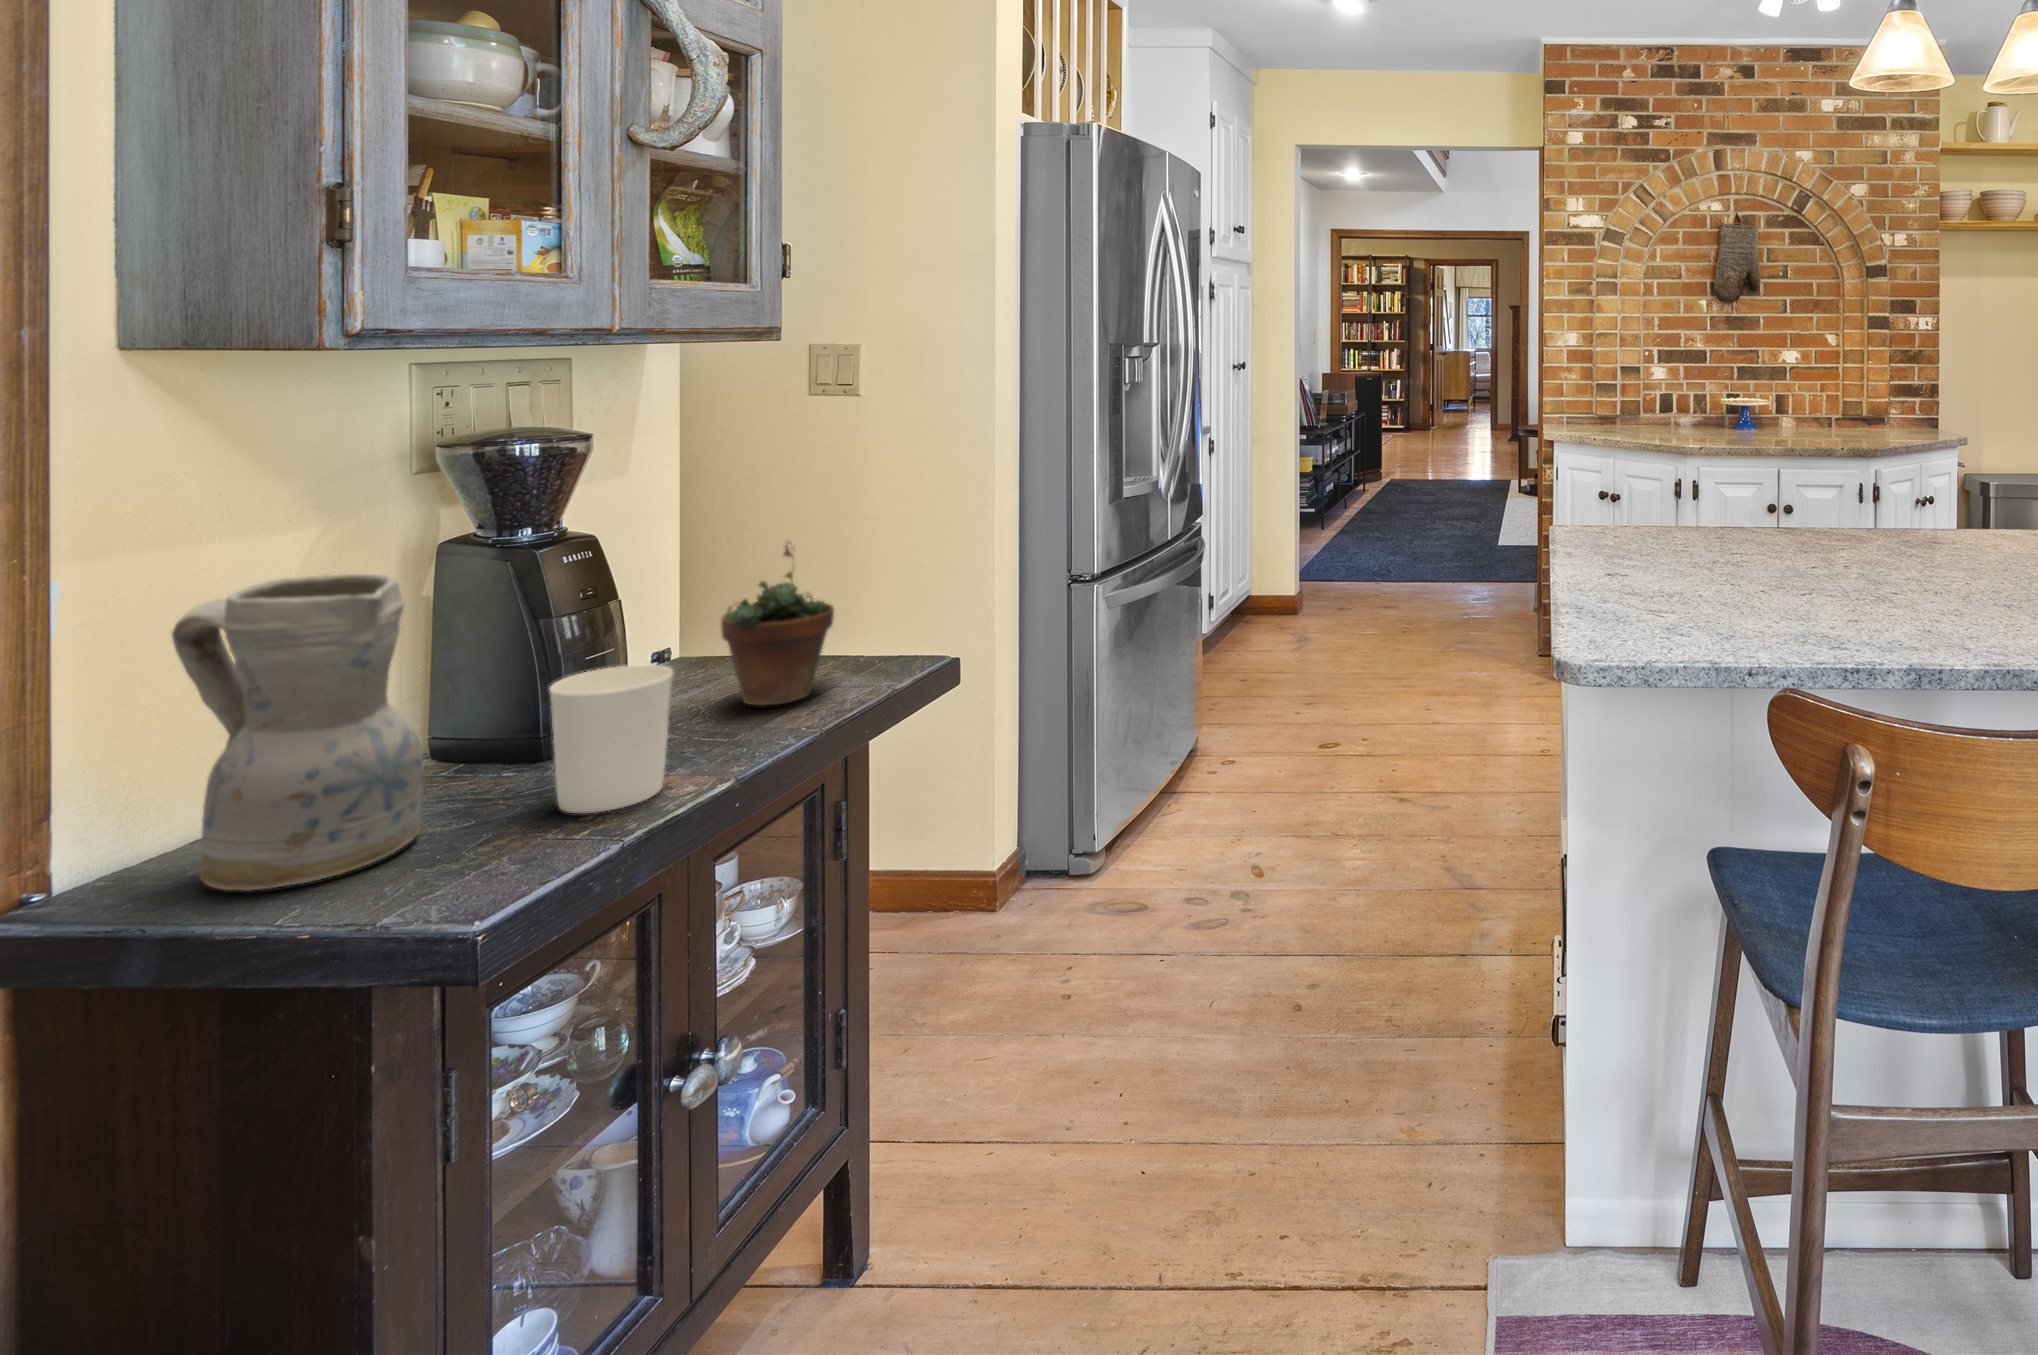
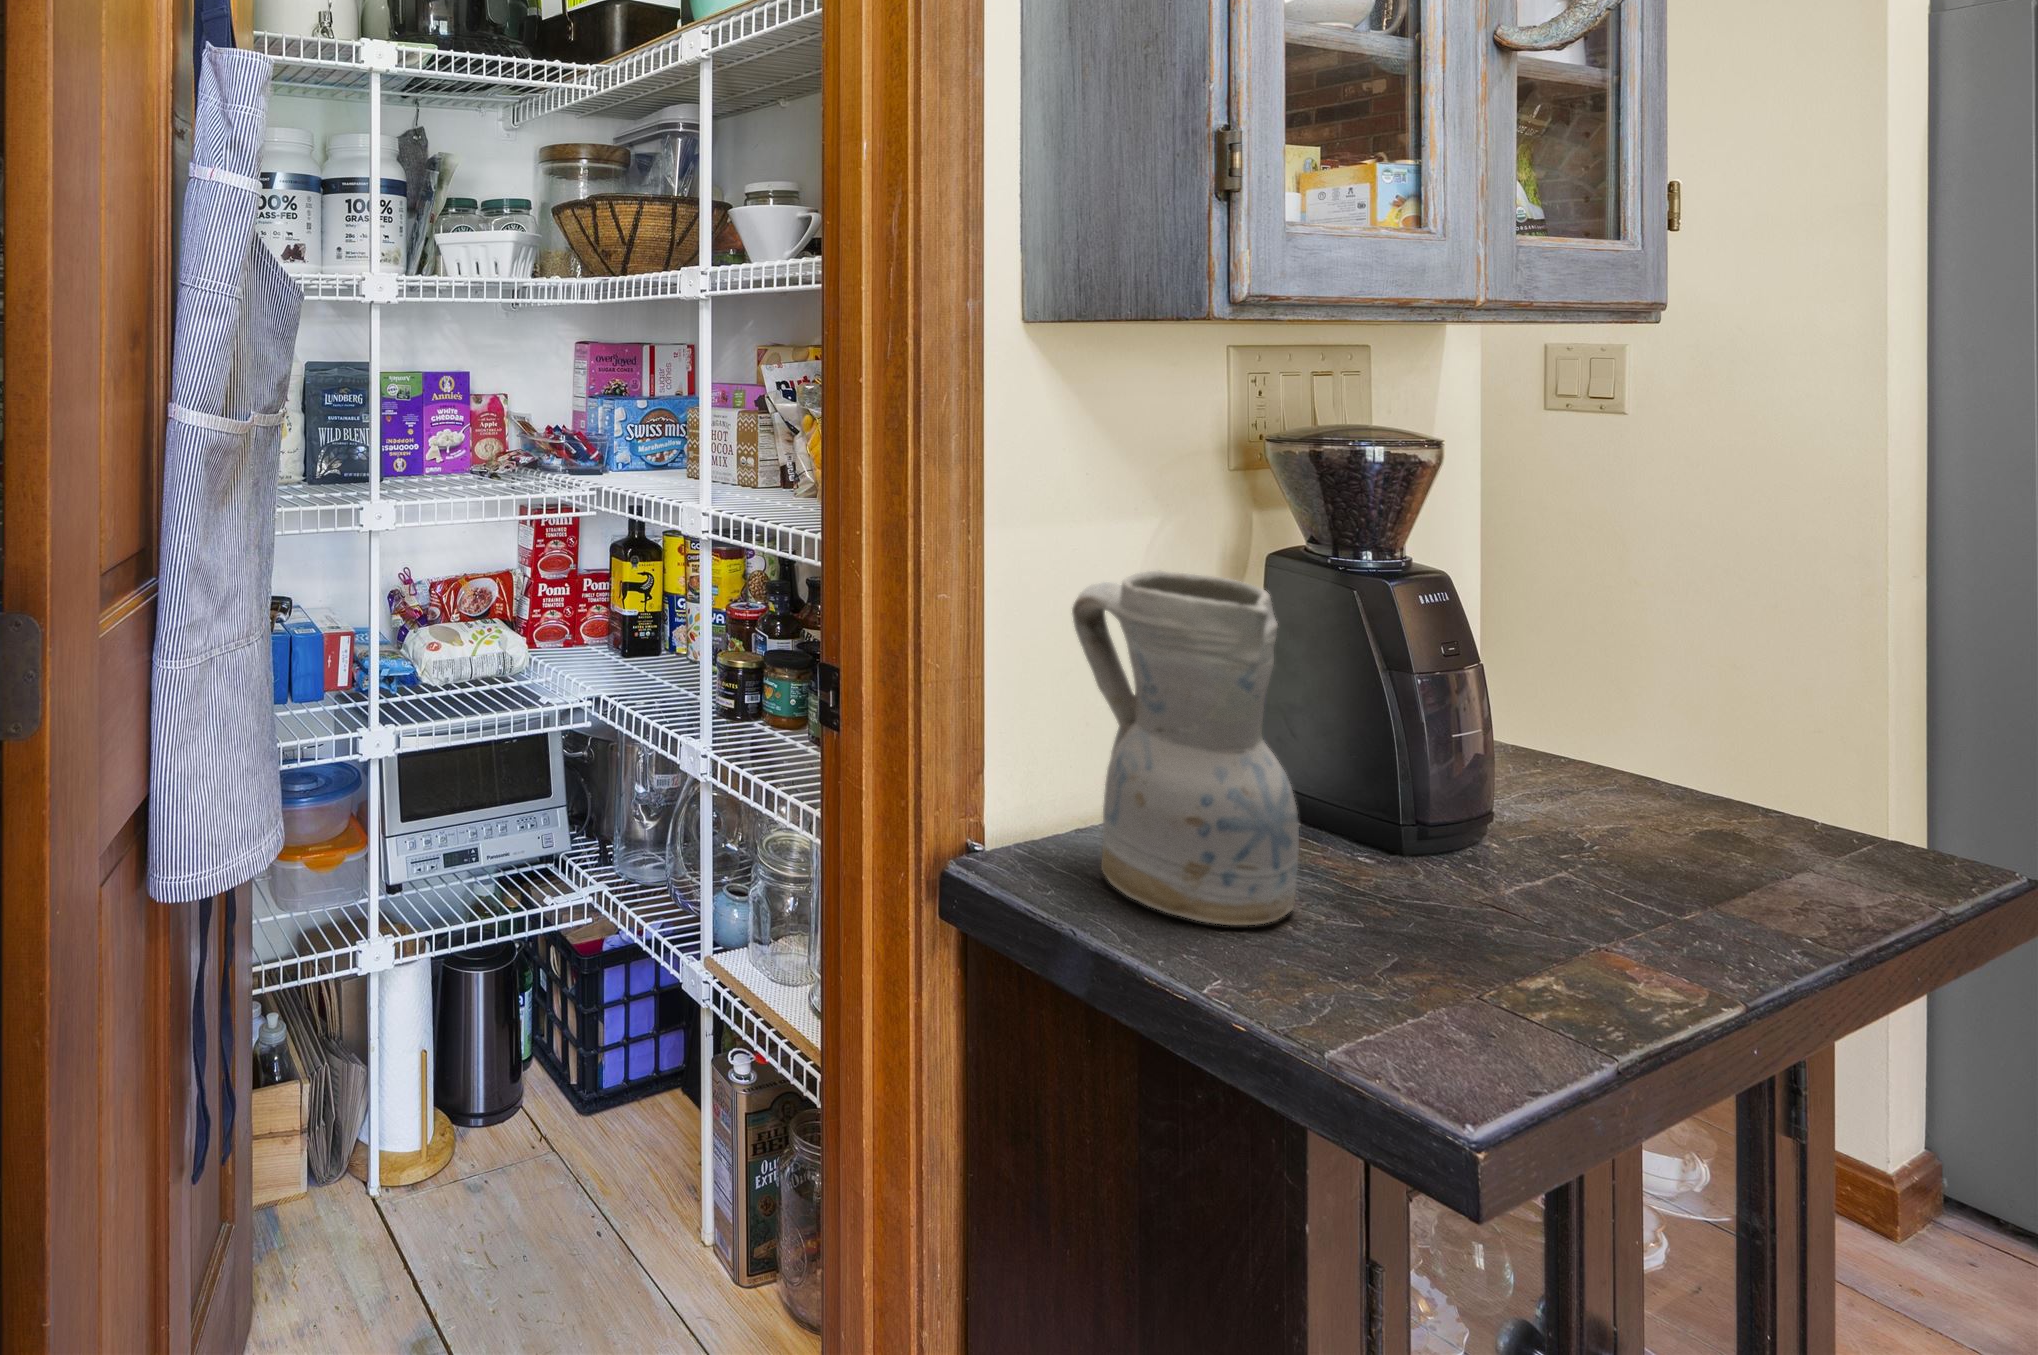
succulent plant: present [721,543,834,705] -> none [1601,623,1800,875]
candle holder: present [549,665,673,813] -> none [1438,757,1614,972]

